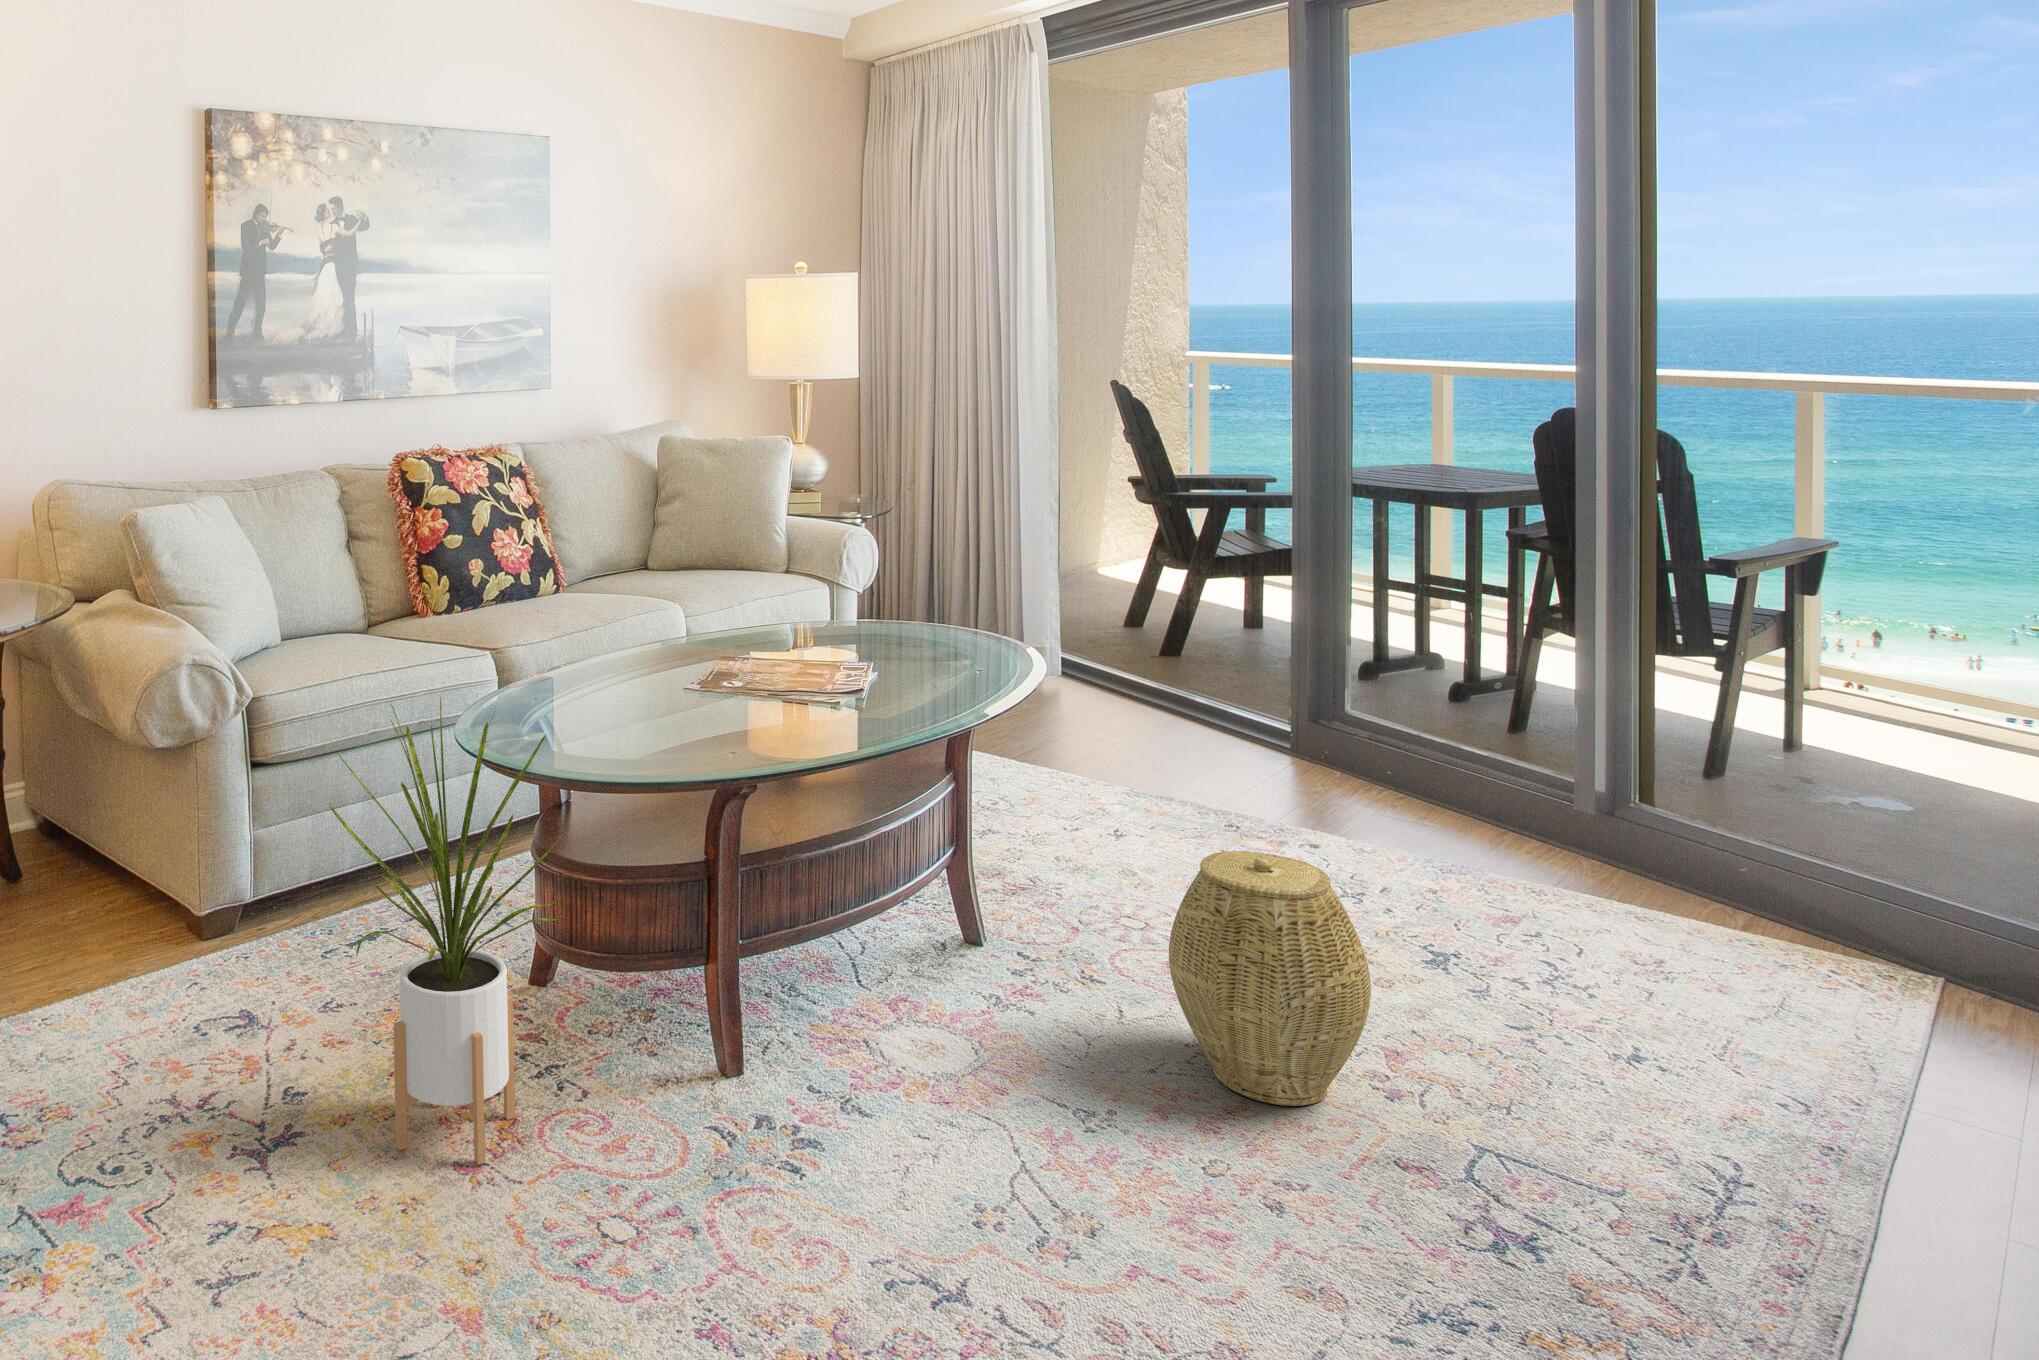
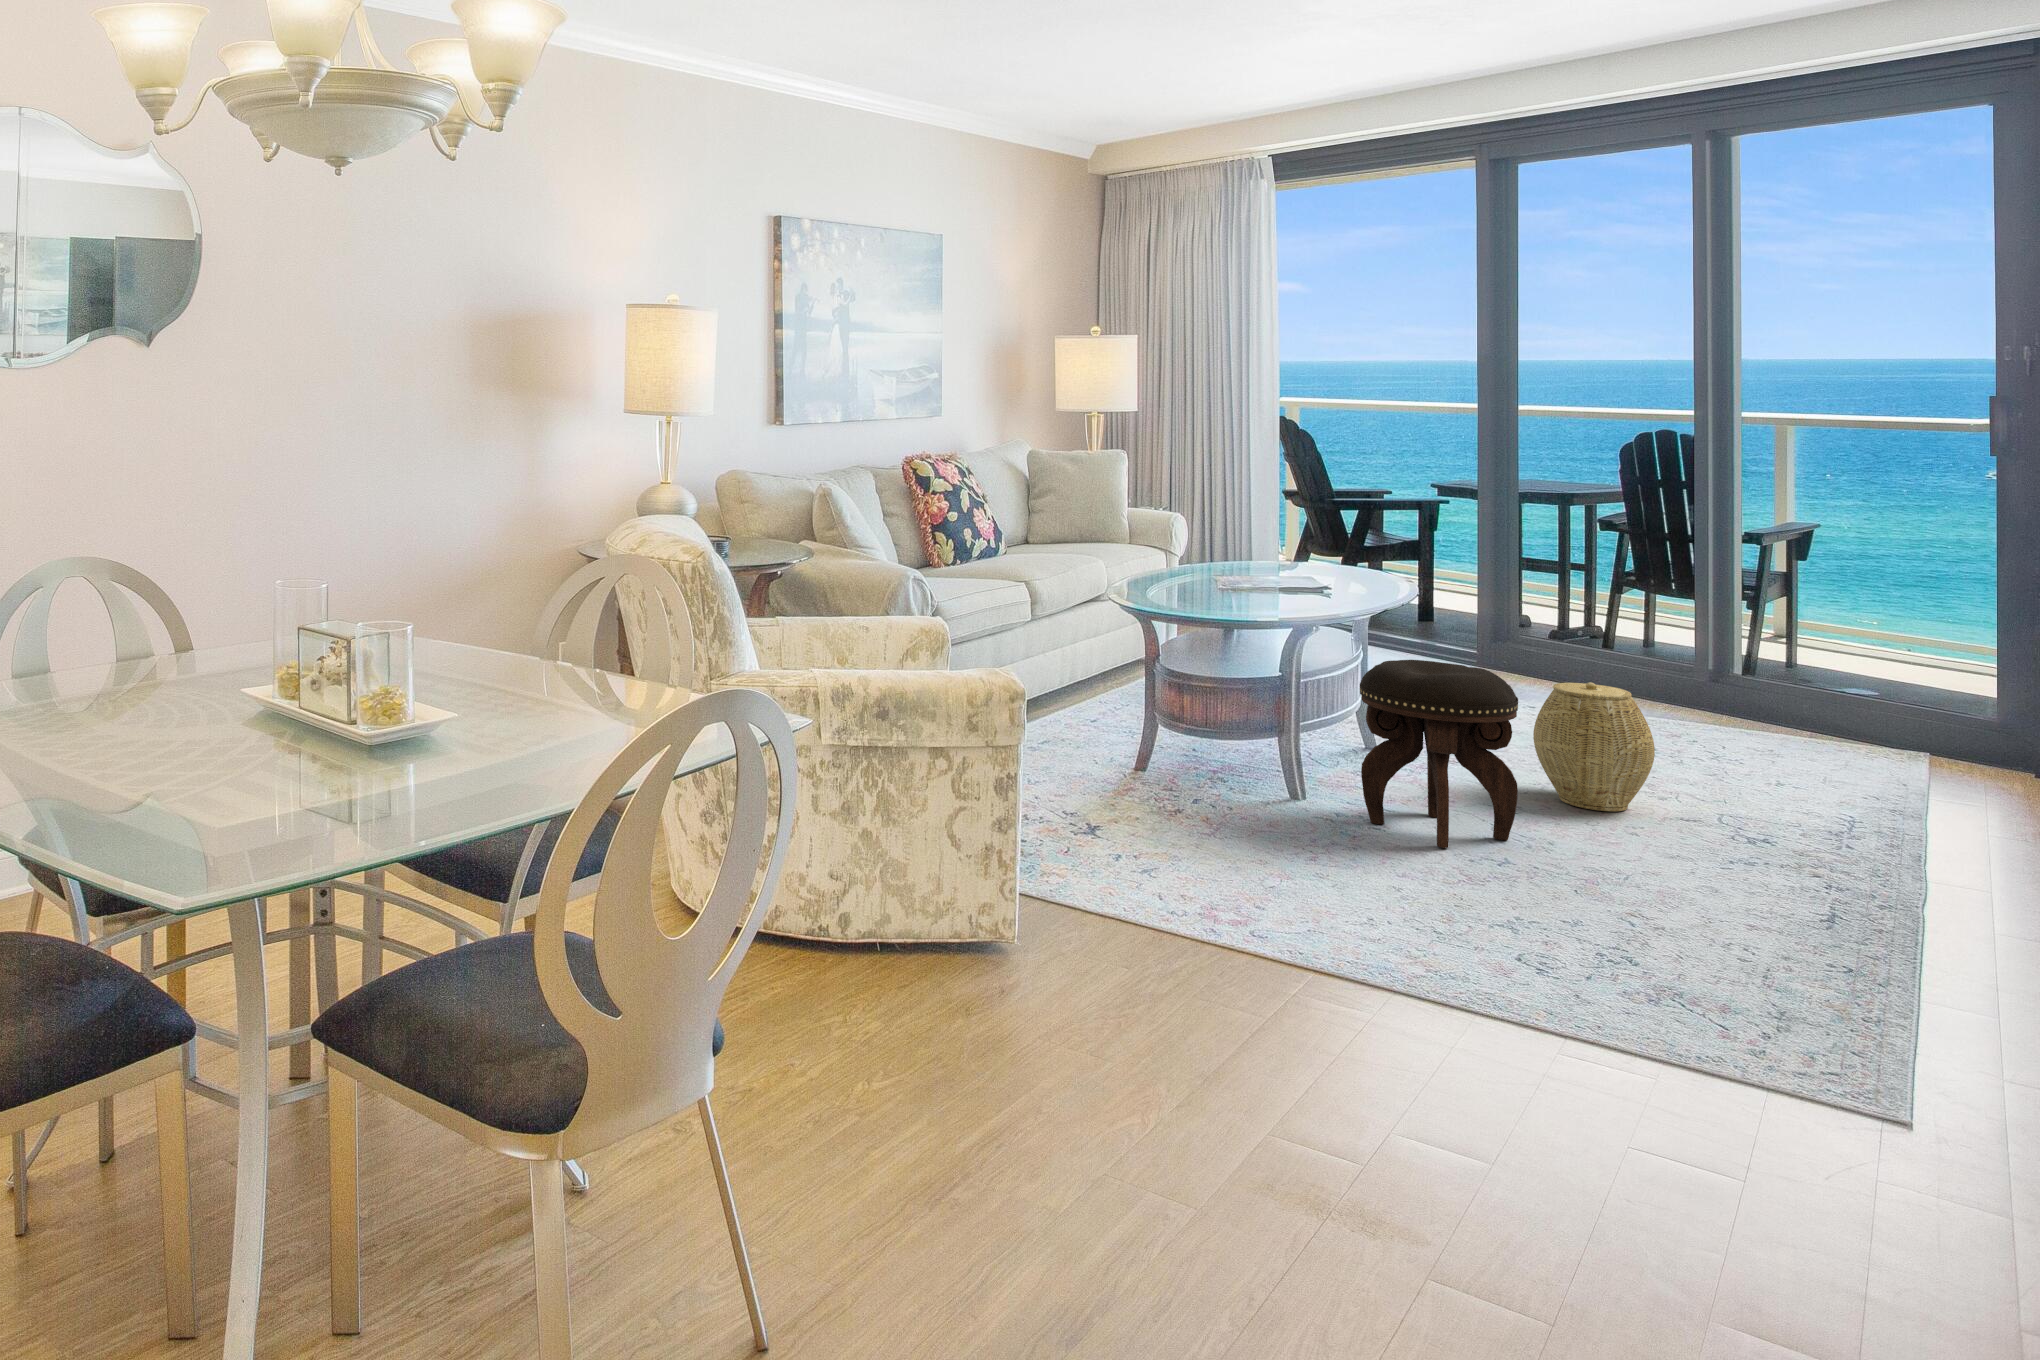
house plant: present [329,698,562,1165] -> none [1104,589,1249,834]
footstool: none [785,824,1050,1220] -> present [1360,660,1518,848]

